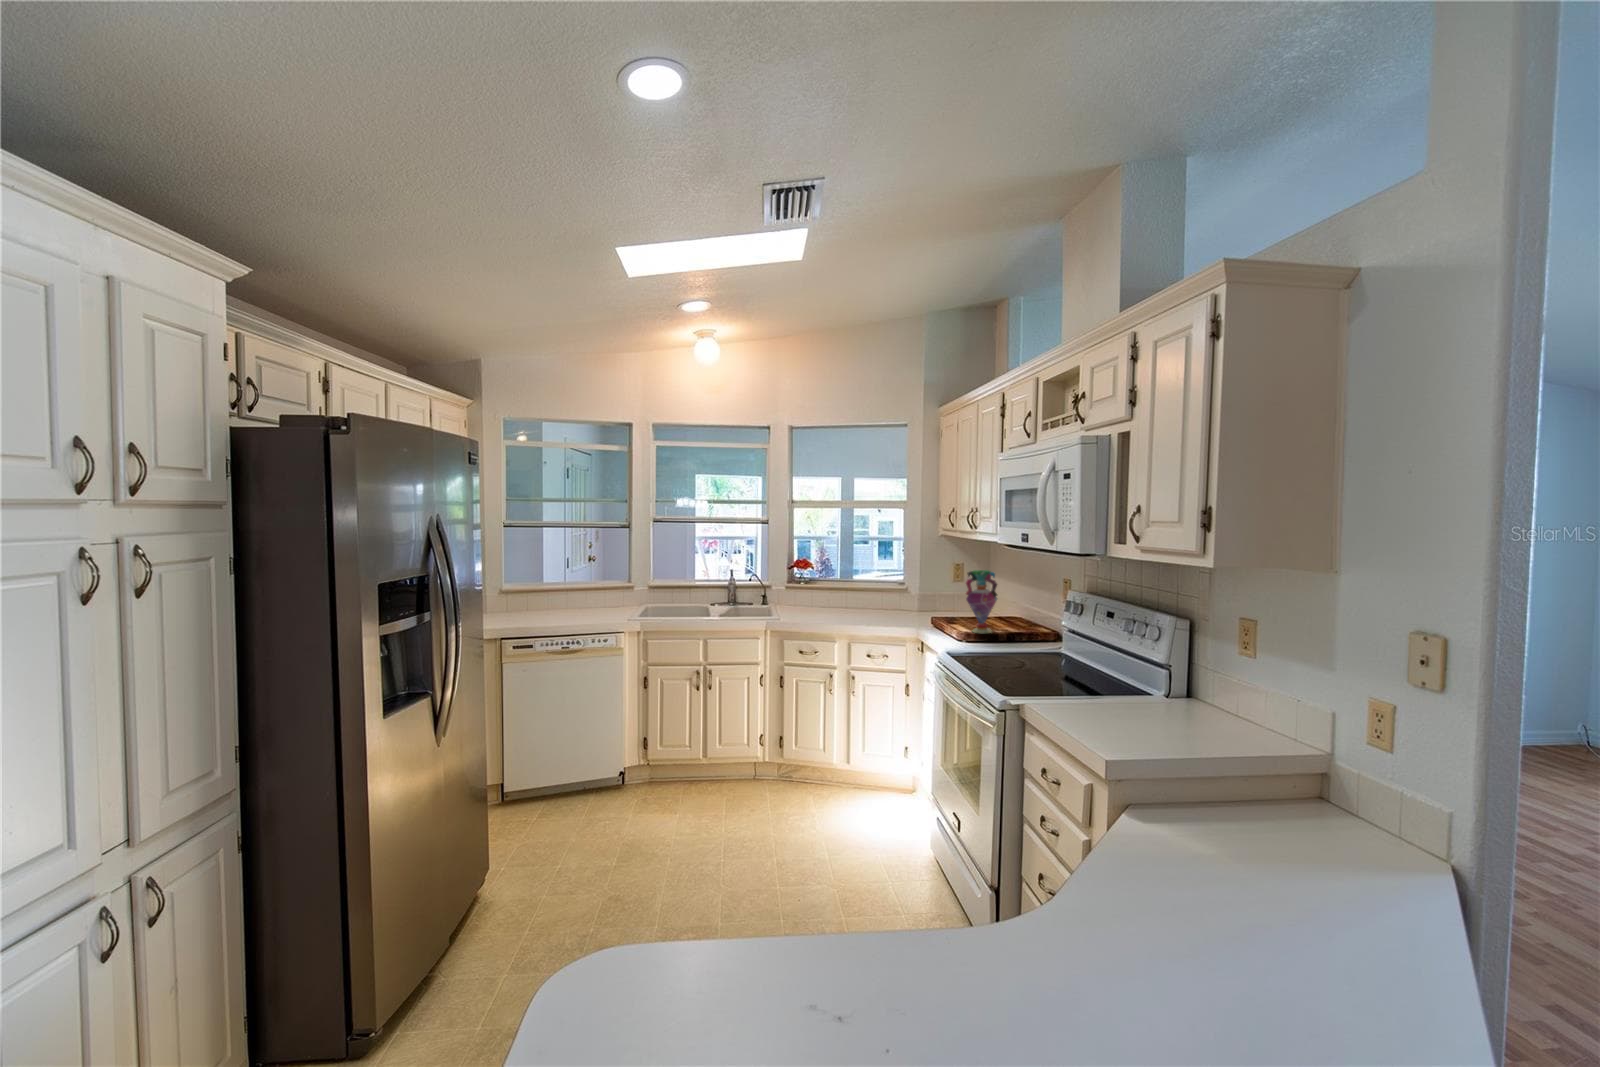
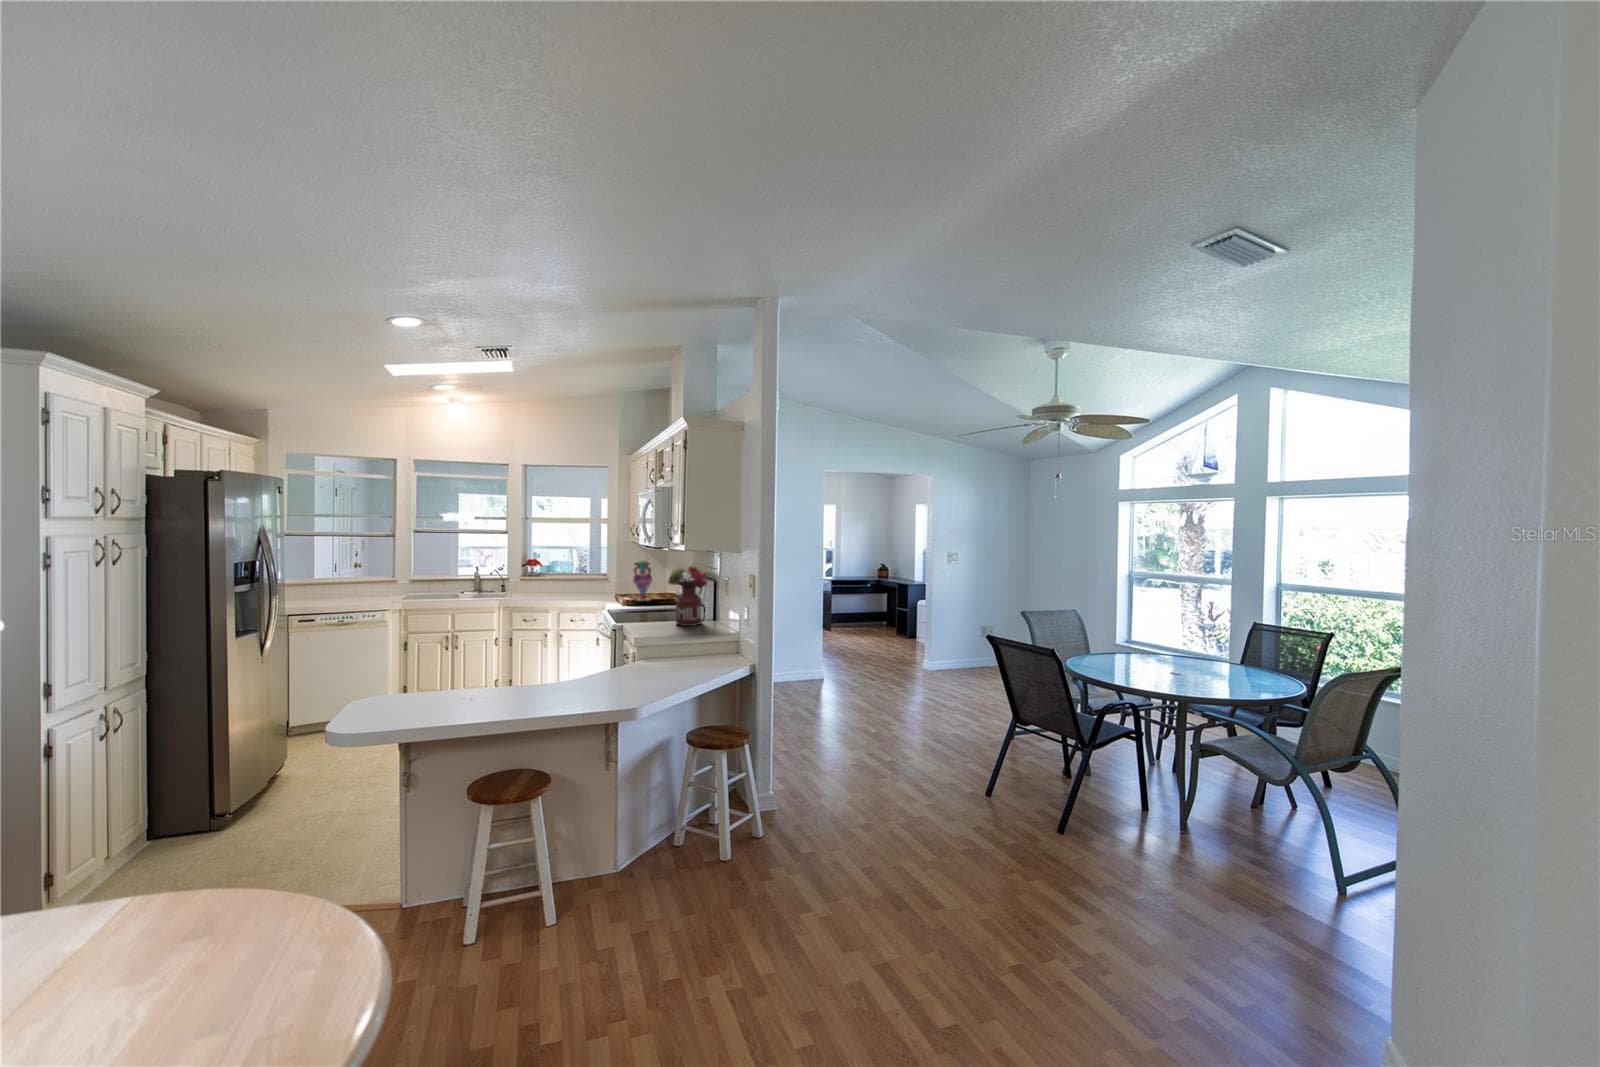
flower arrangement: none [1130,598,1228,727] -> present [668,566,707,626]

